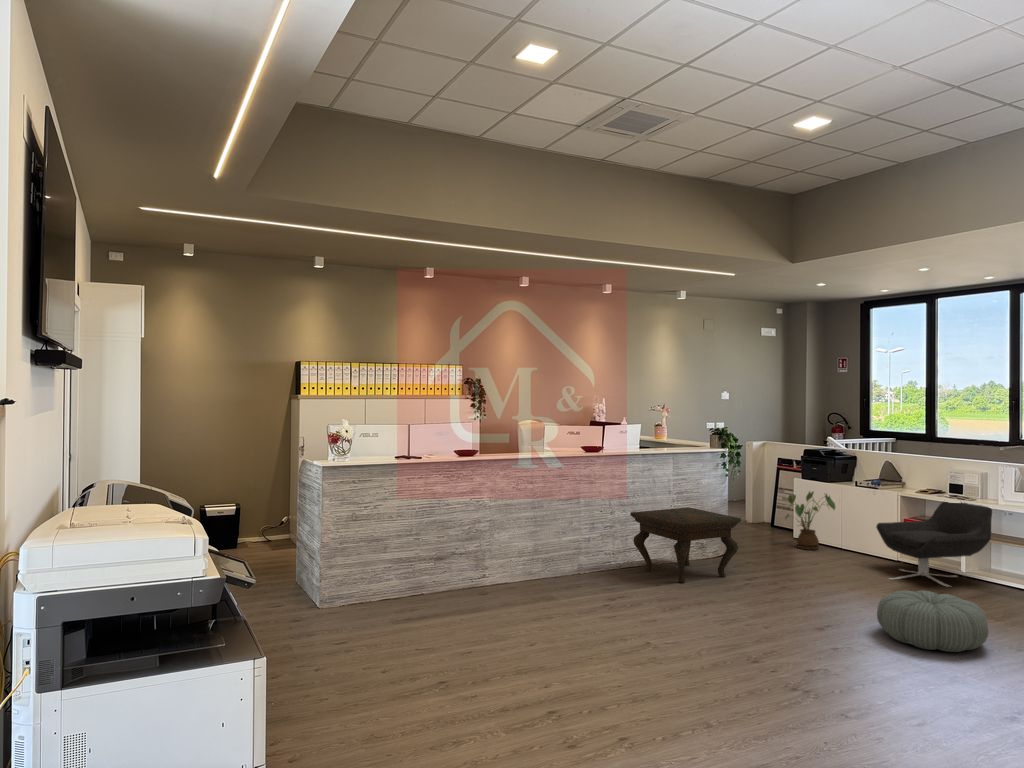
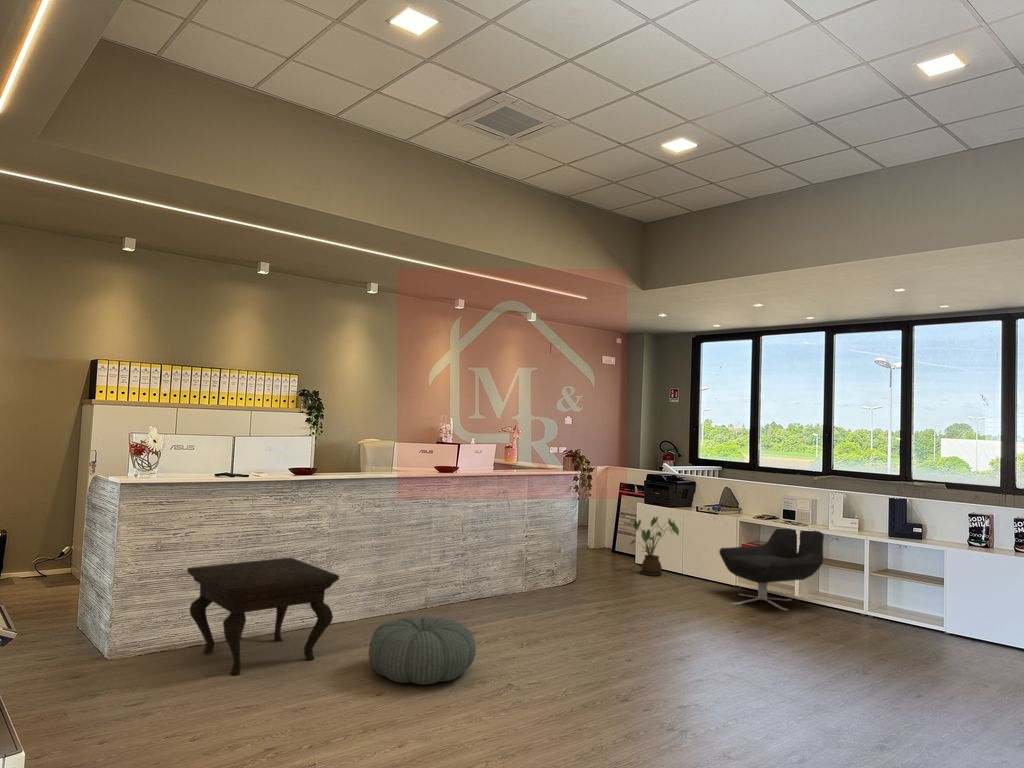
side table: present [630,507,741,583] -> present [187,558,339,675]
pouf: present [877,591,988,652] -> present [369,616,476,685]

